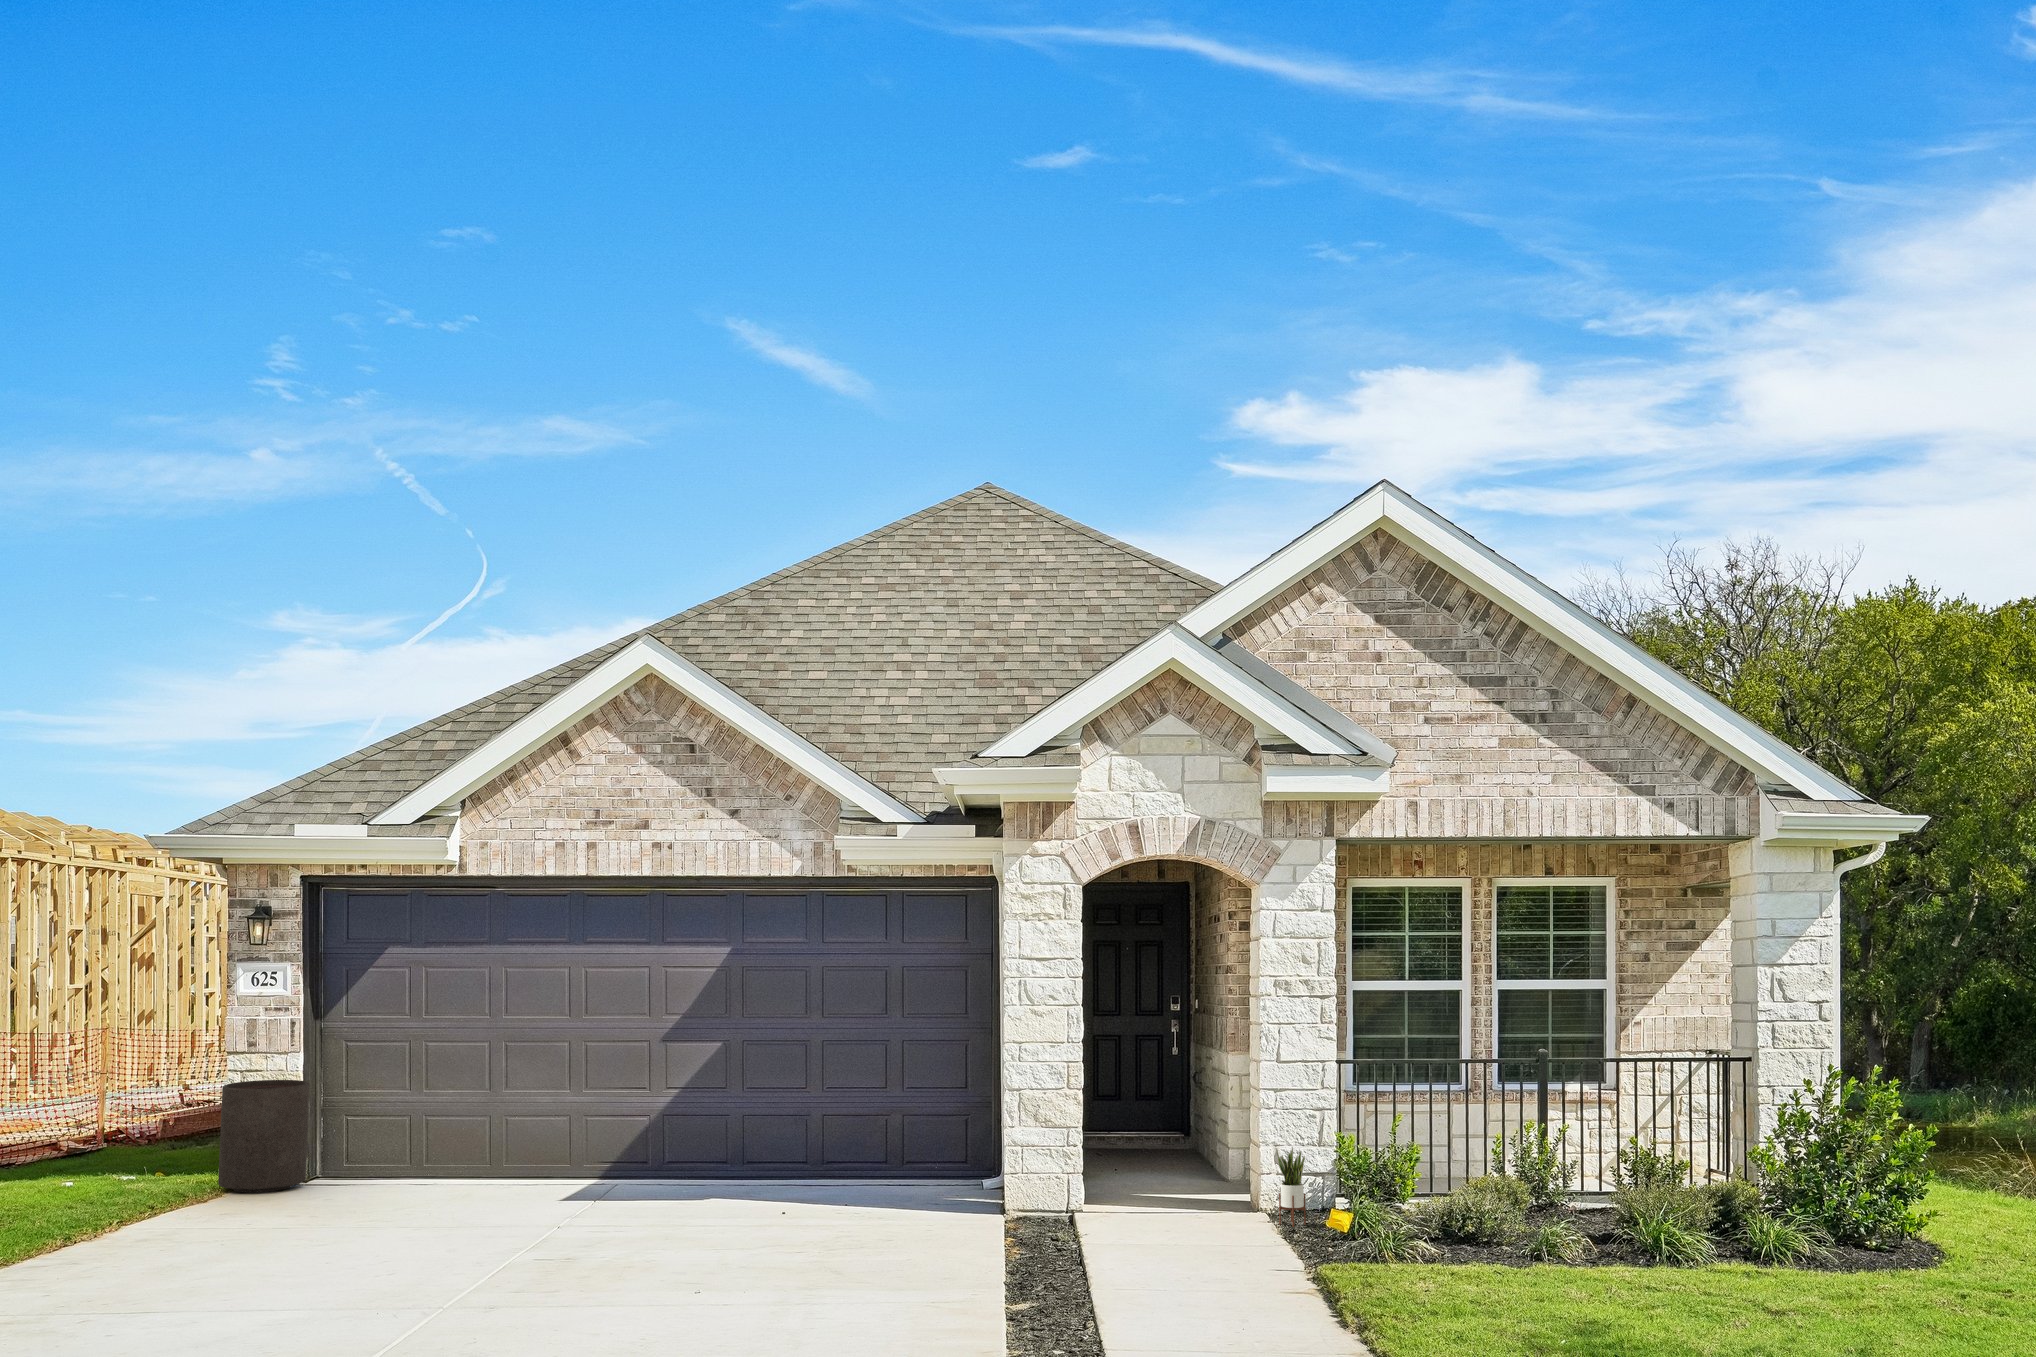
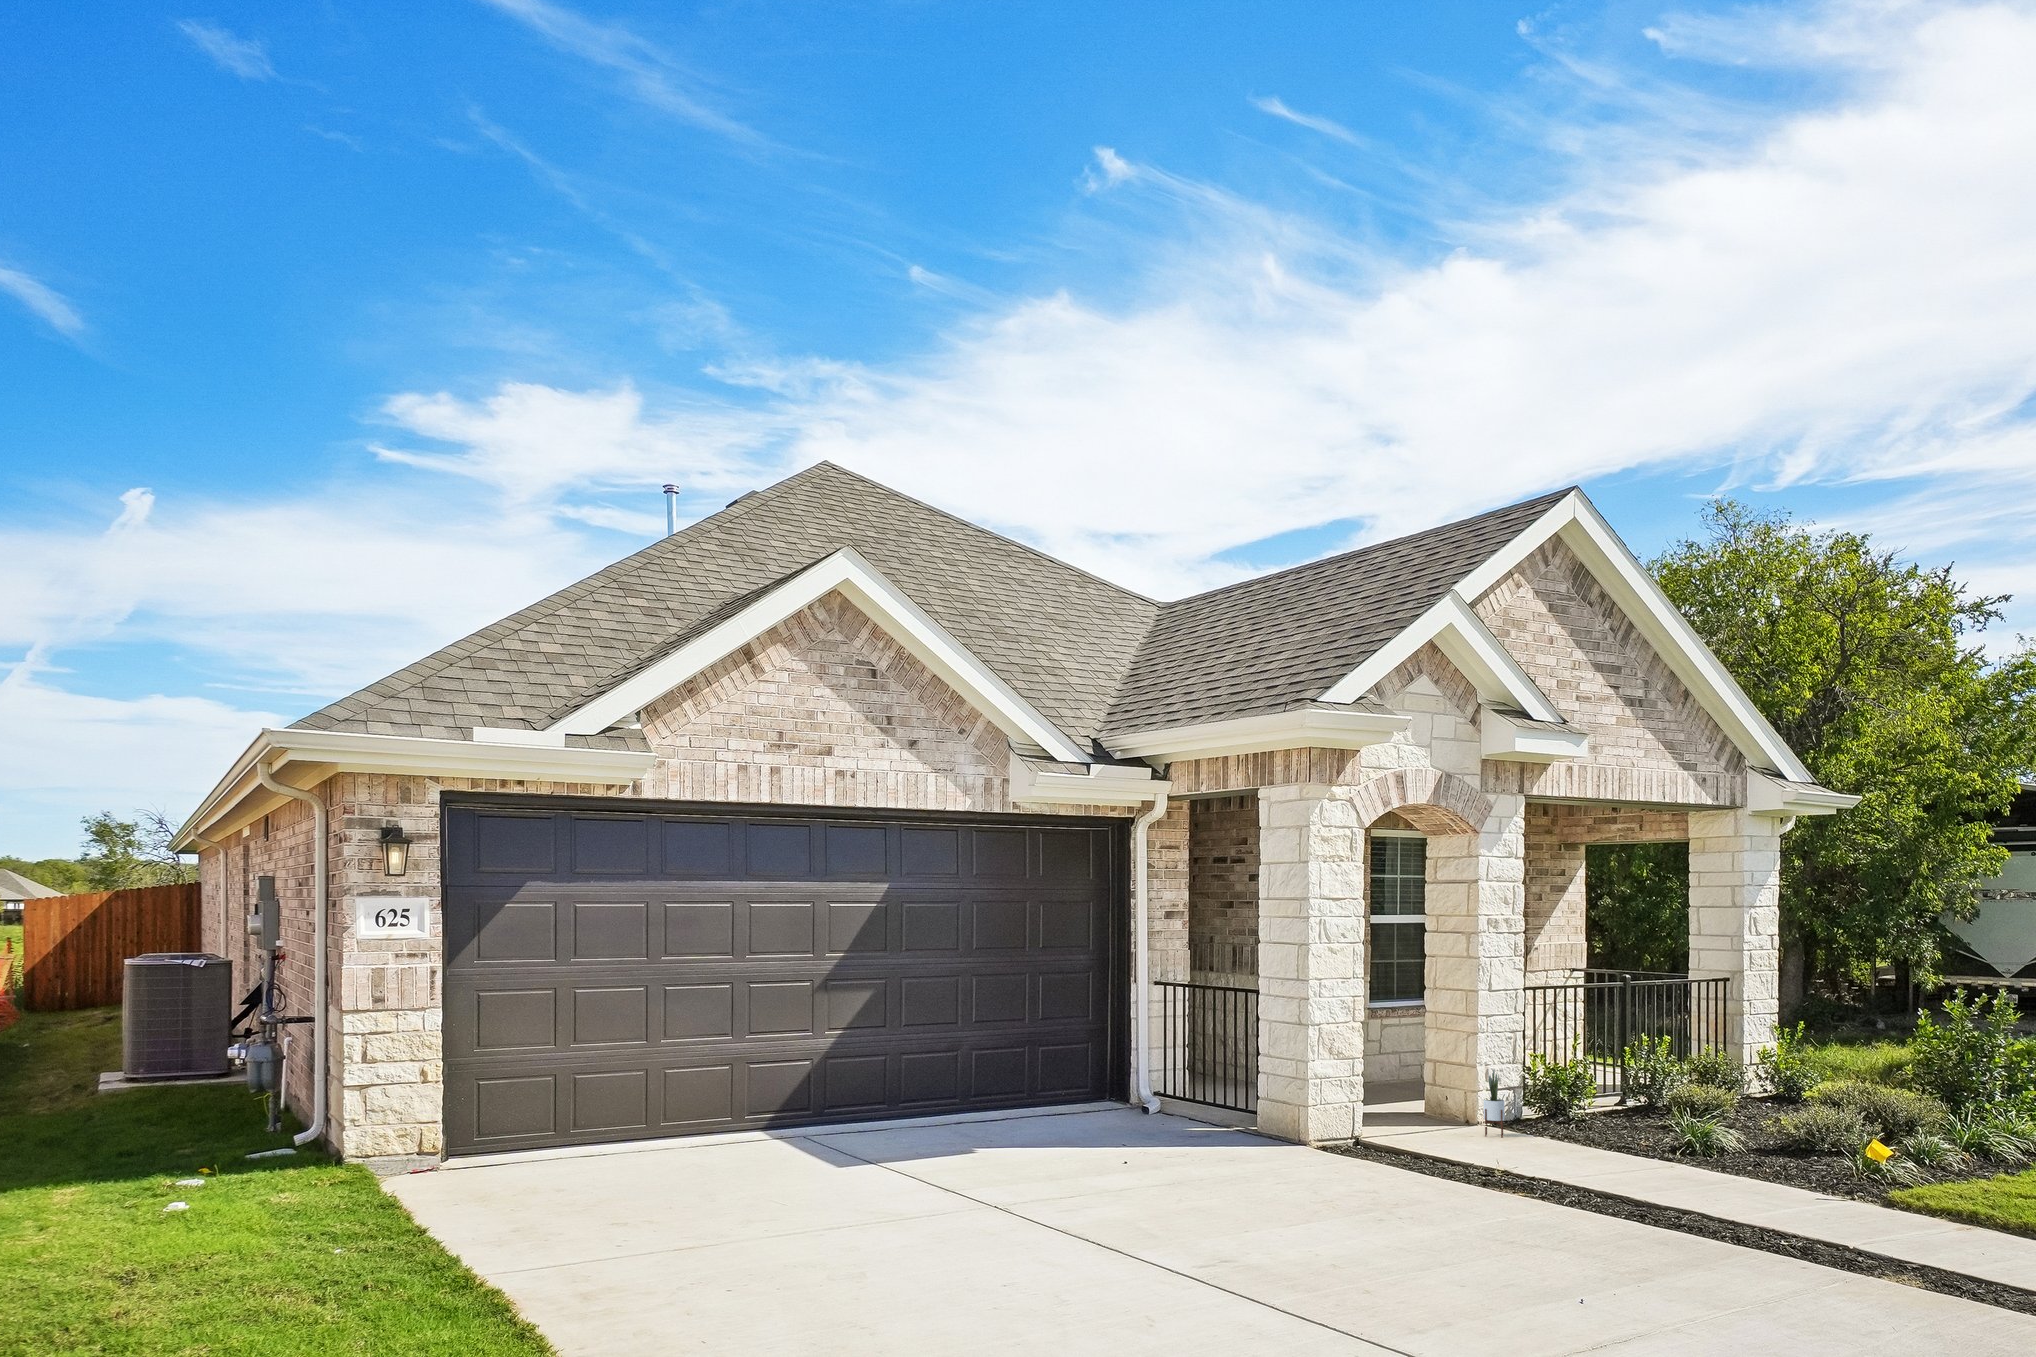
trash can: present [218,1080,309,1193] -> none [366,1043,479,1182]

